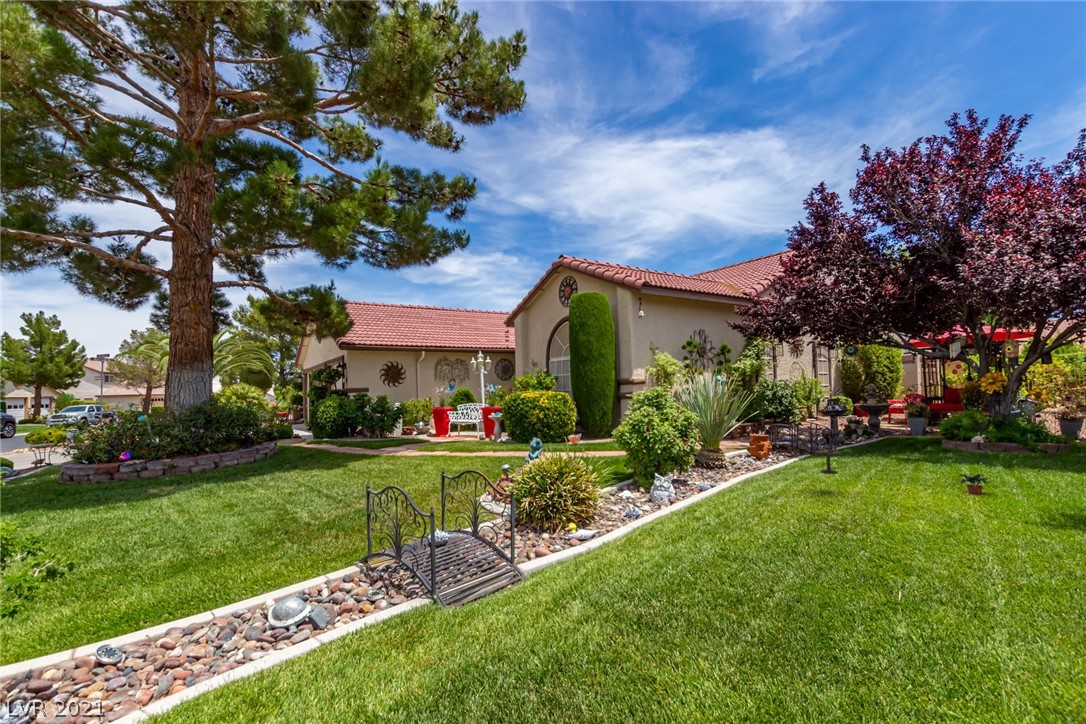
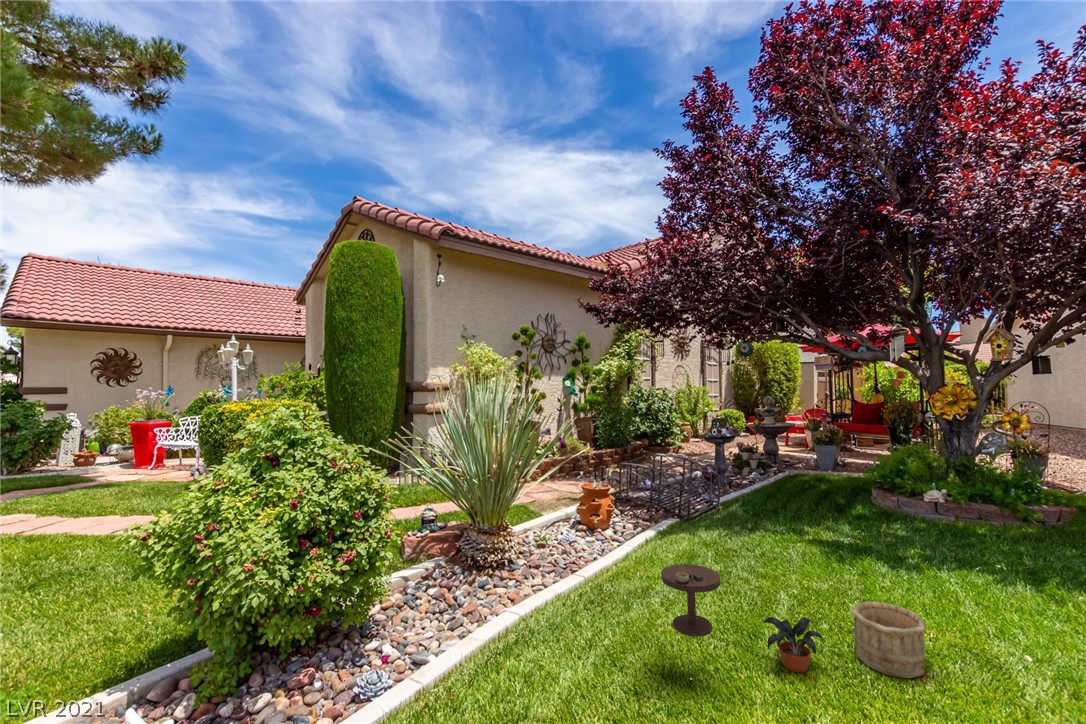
wooden bucket: none [901,468,934,493] -> present [852,601,925,678]
potted plant: present [959,474,987,494] -> present [764,617,824,673]

